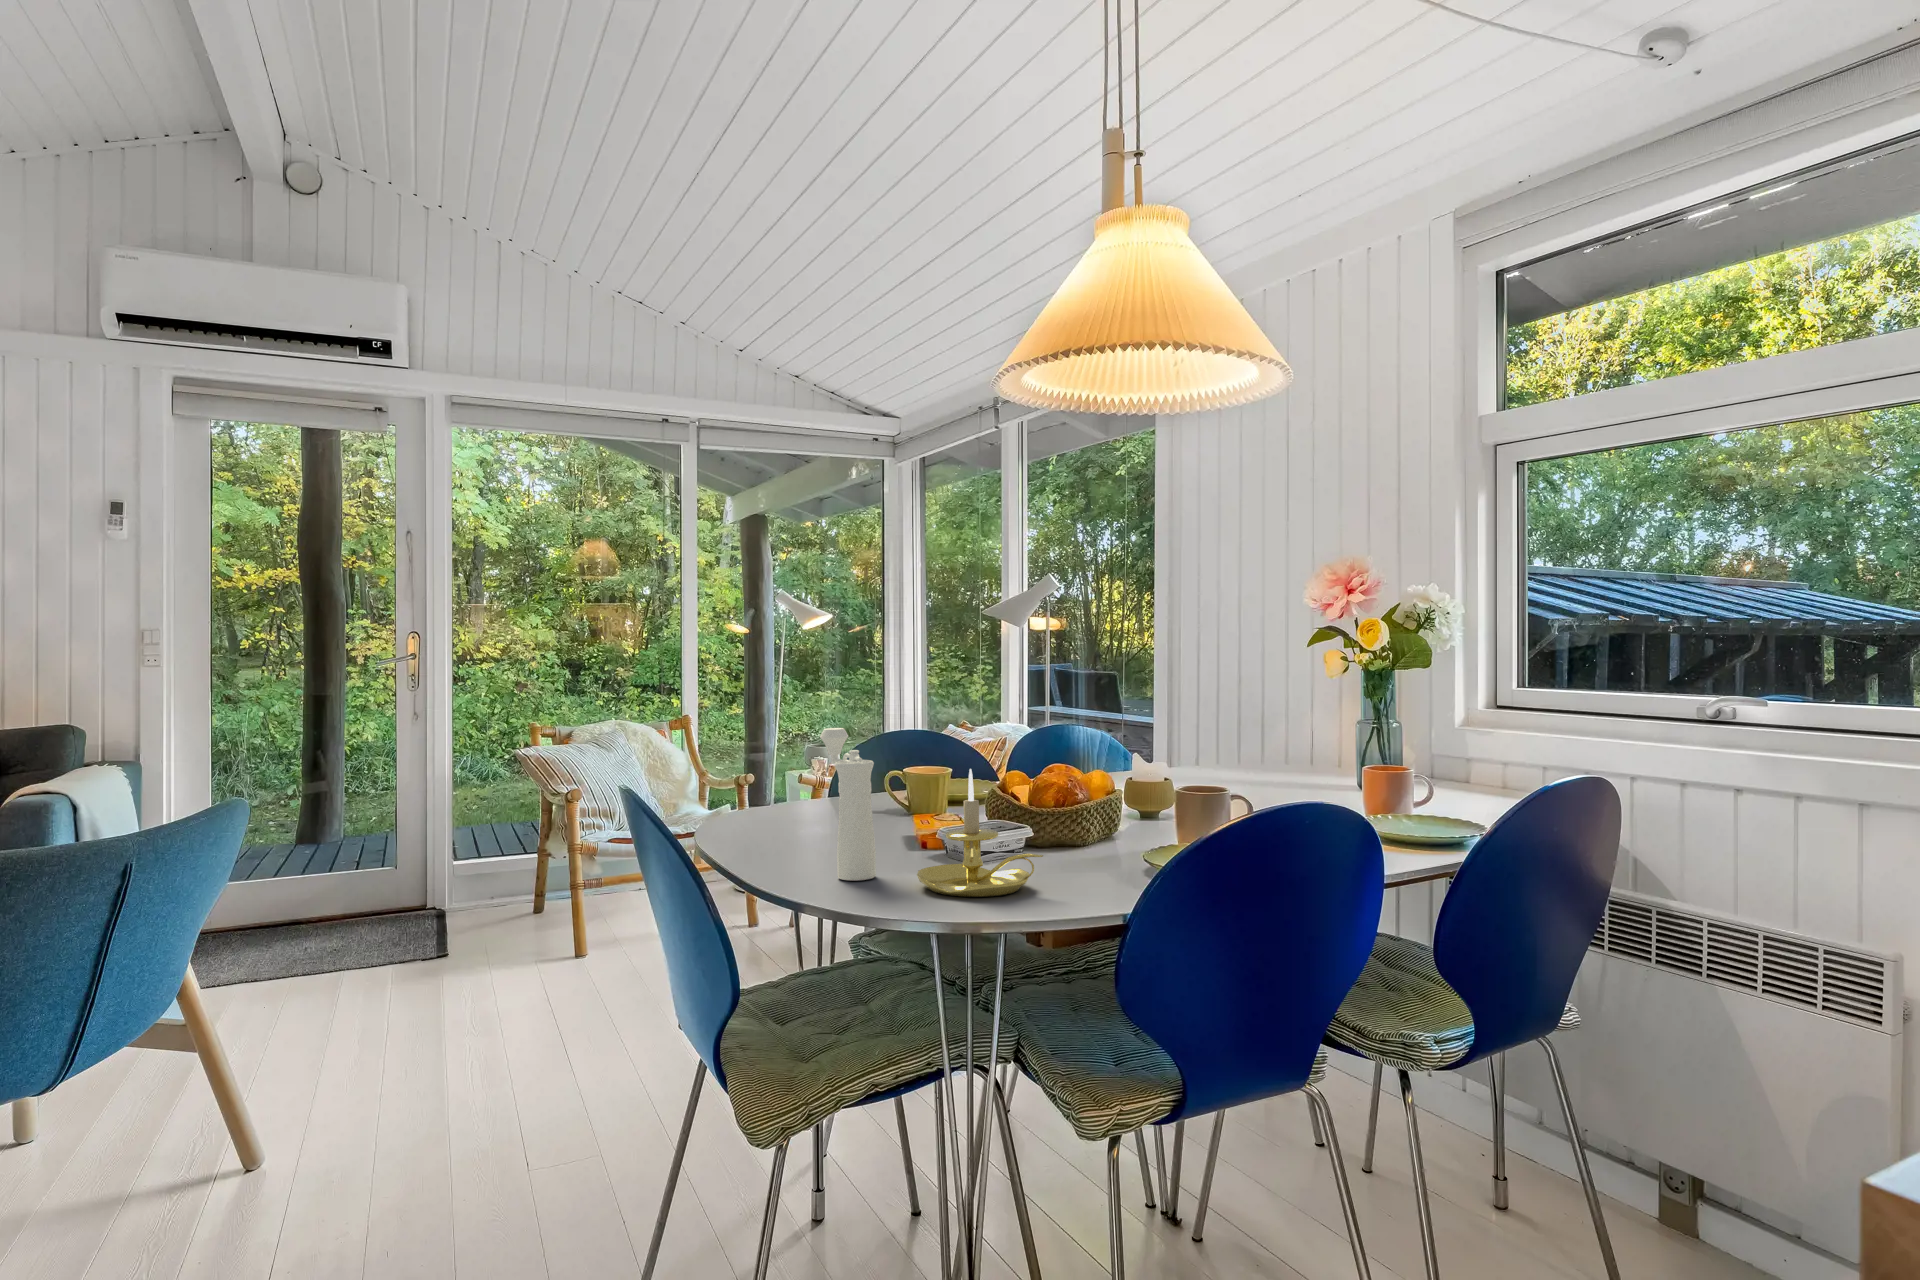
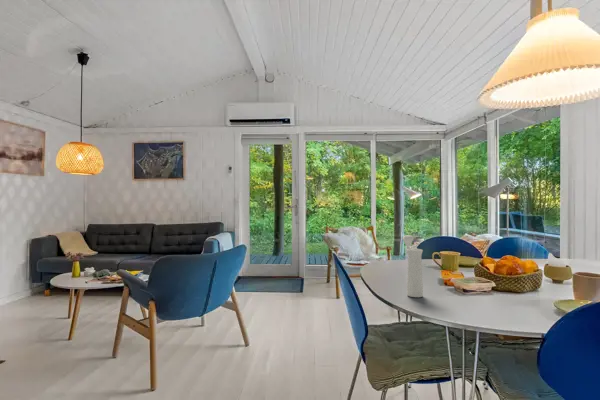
candle holder: present [917,769,1043,897] -> none [439,257,499,313]

